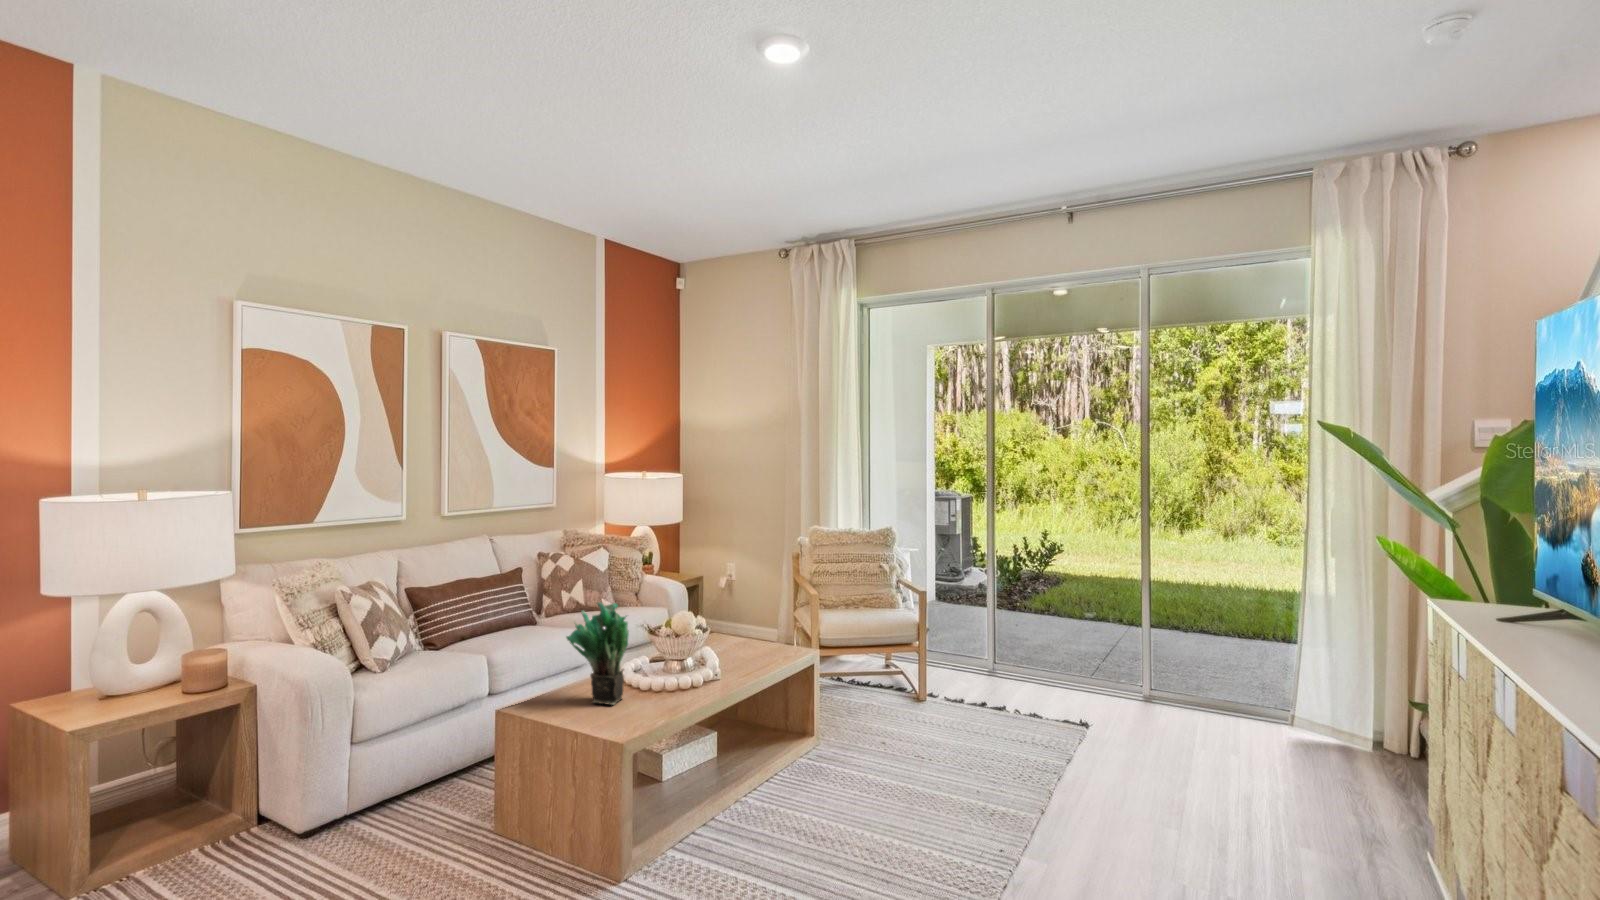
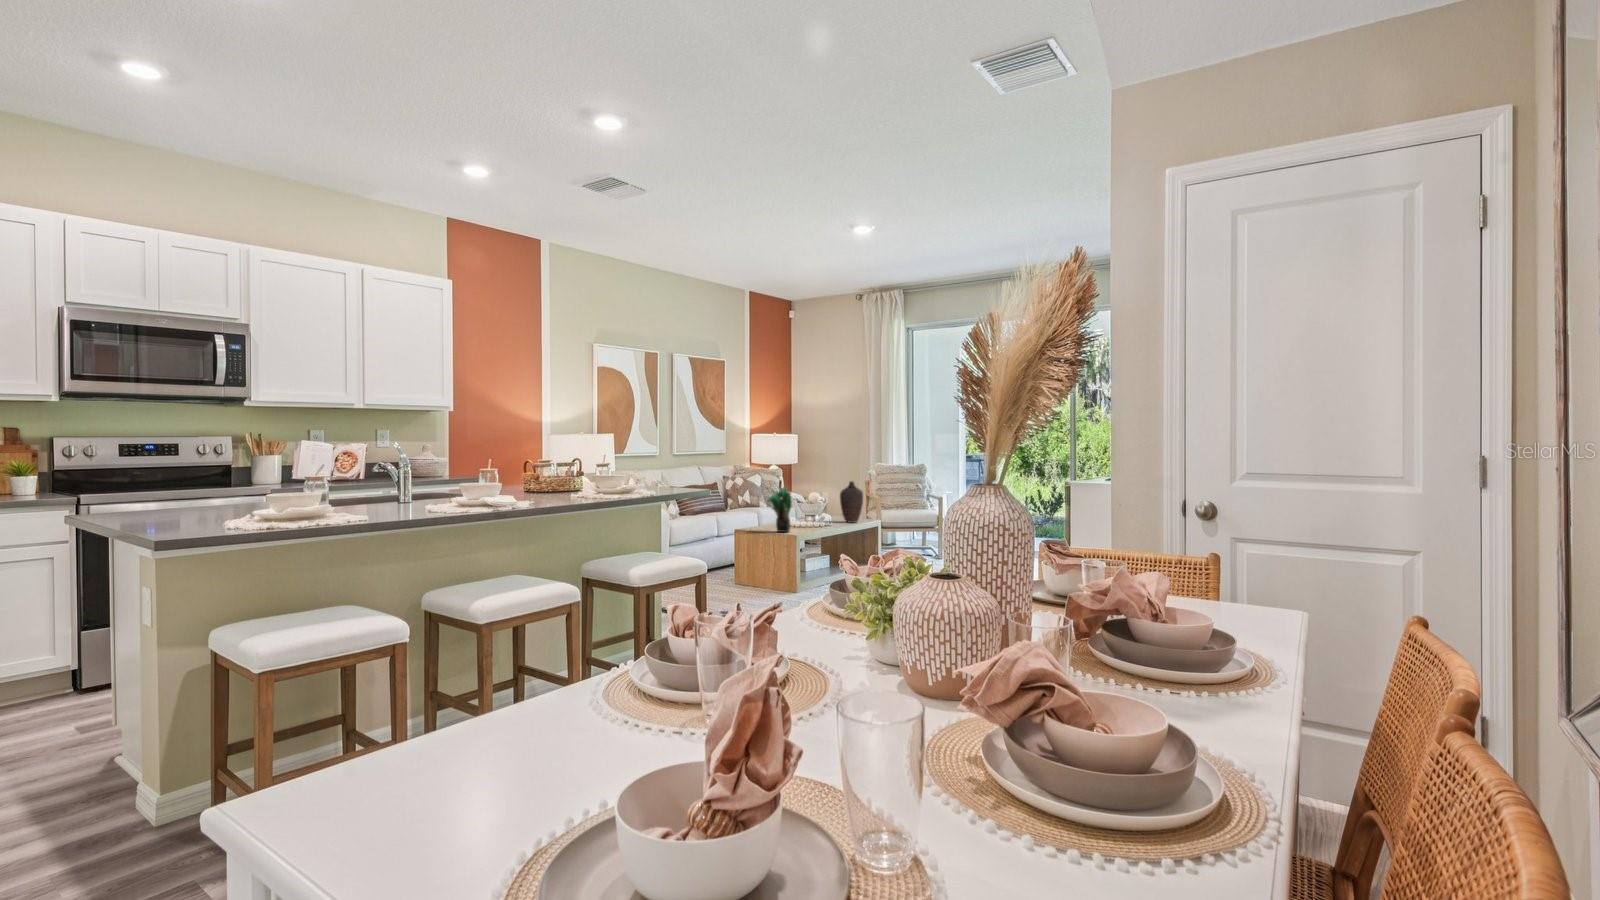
decorative vase: none [739,574,785,655] -> present [840,481,863,523]

